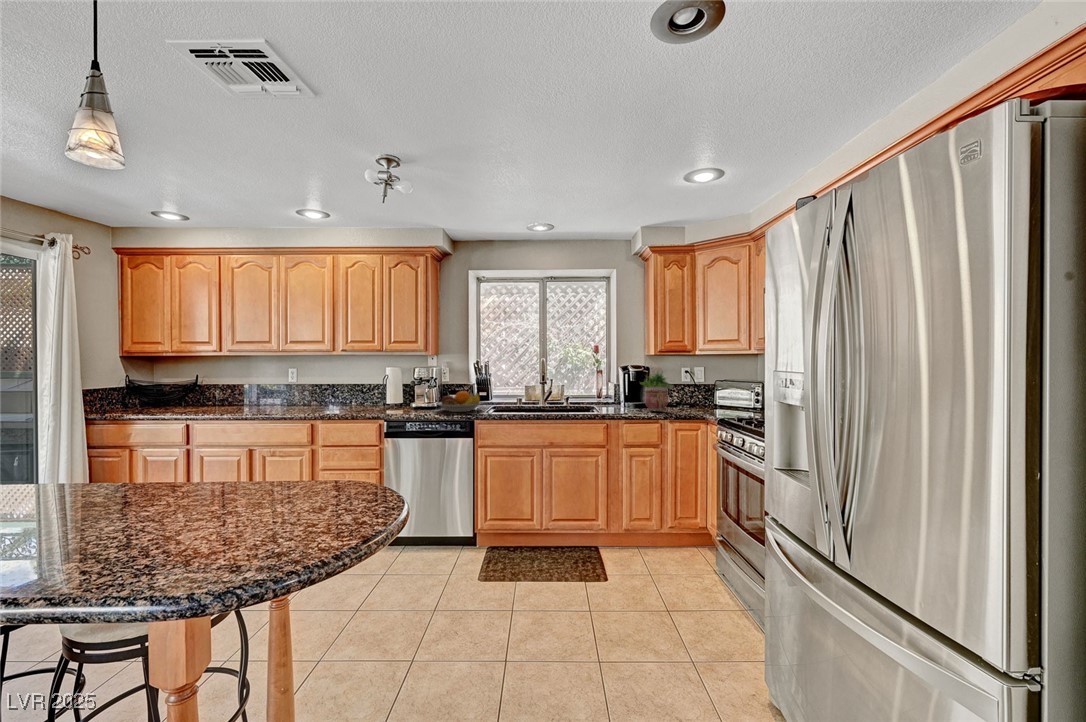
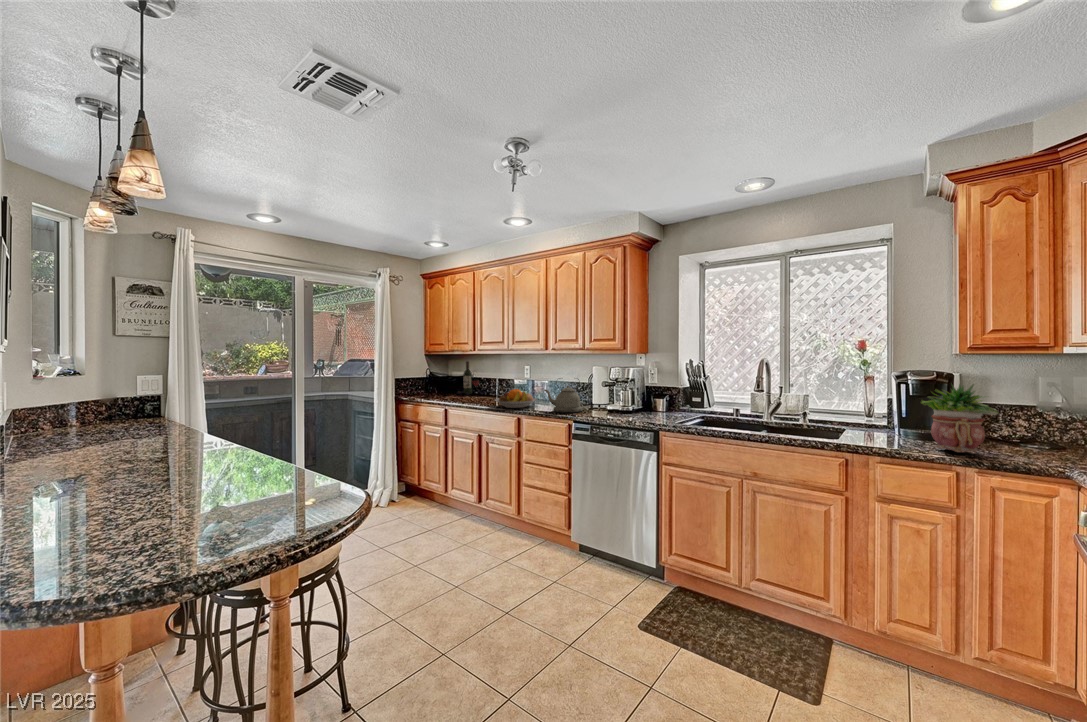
wine bottle: none [182,365,228,407] -> present [457,361,485,395]
kettle: none [346,378,387,413] -> present [544,379,583,413]
fruit bowl: present [436,391,483,412] -> present [495,389,537,408]

